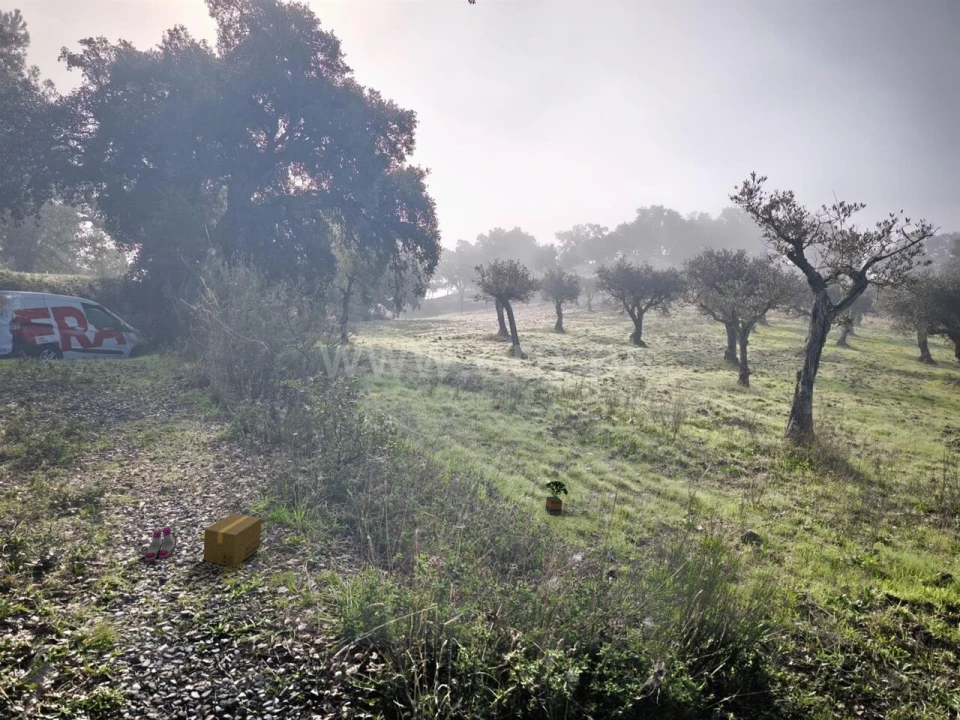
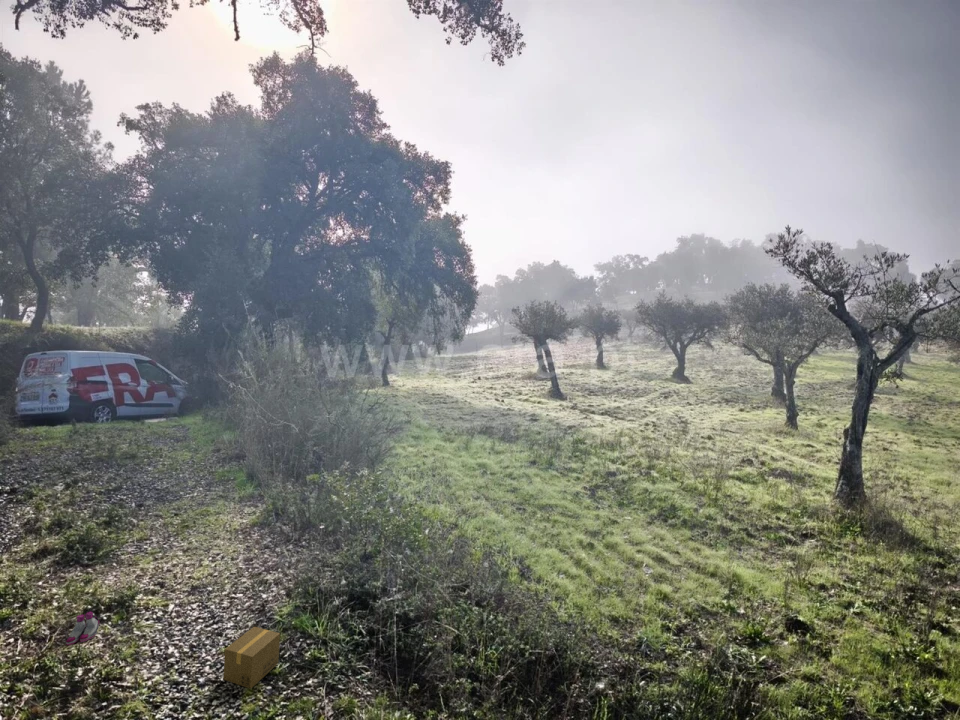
potted tree: present [545,481,568,515] -> none [574,561,598,599]
boots: present [145,527,176,561] -> present [66,612,99,645]

